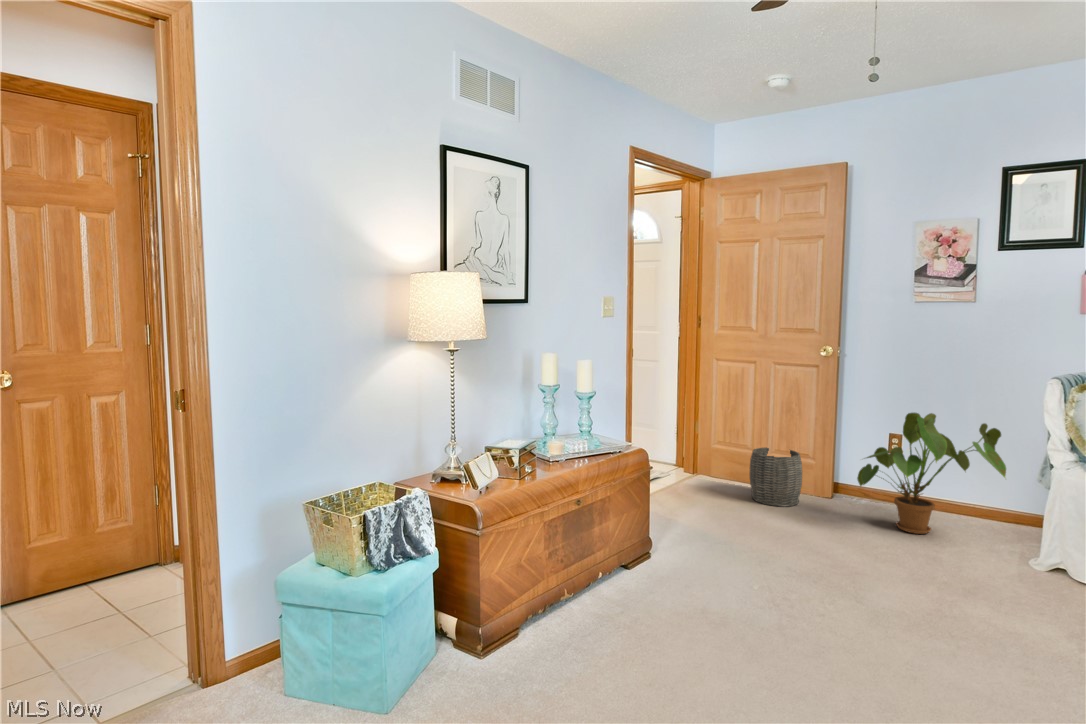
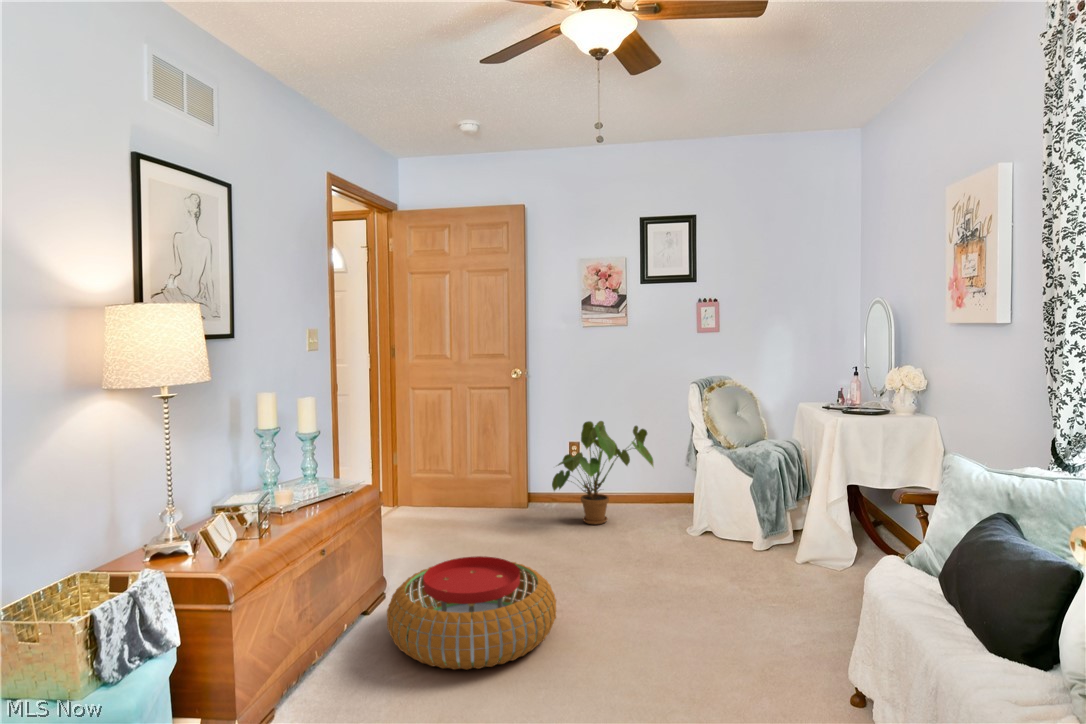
woven basket: present [750,447,802,506] -> none [458,466,506,523]
pouf: none [634,535,822,662] -> present [387,556,556,670]

